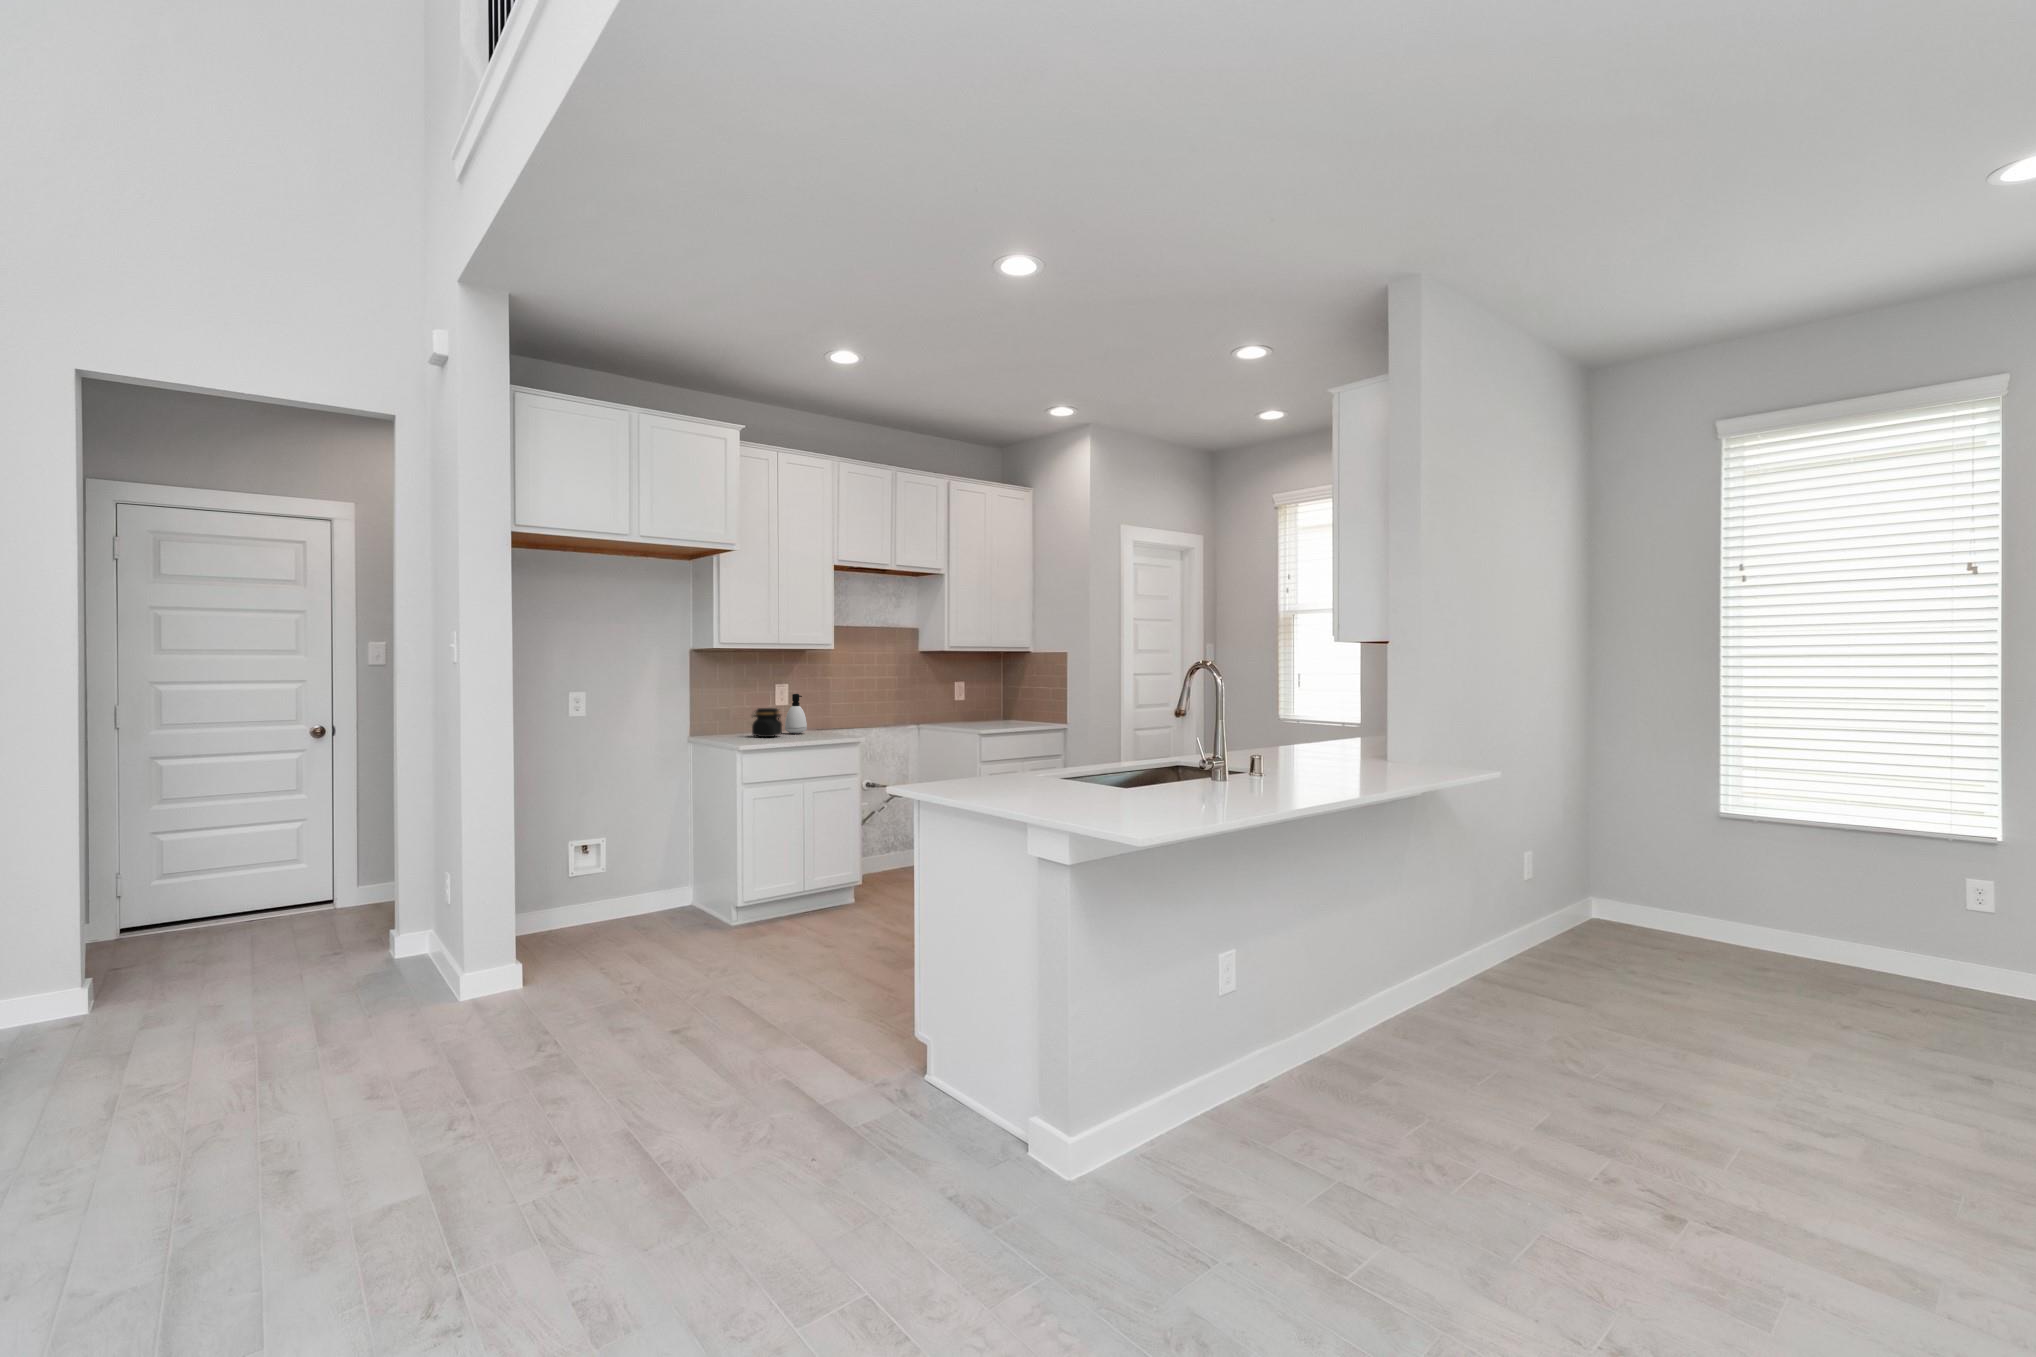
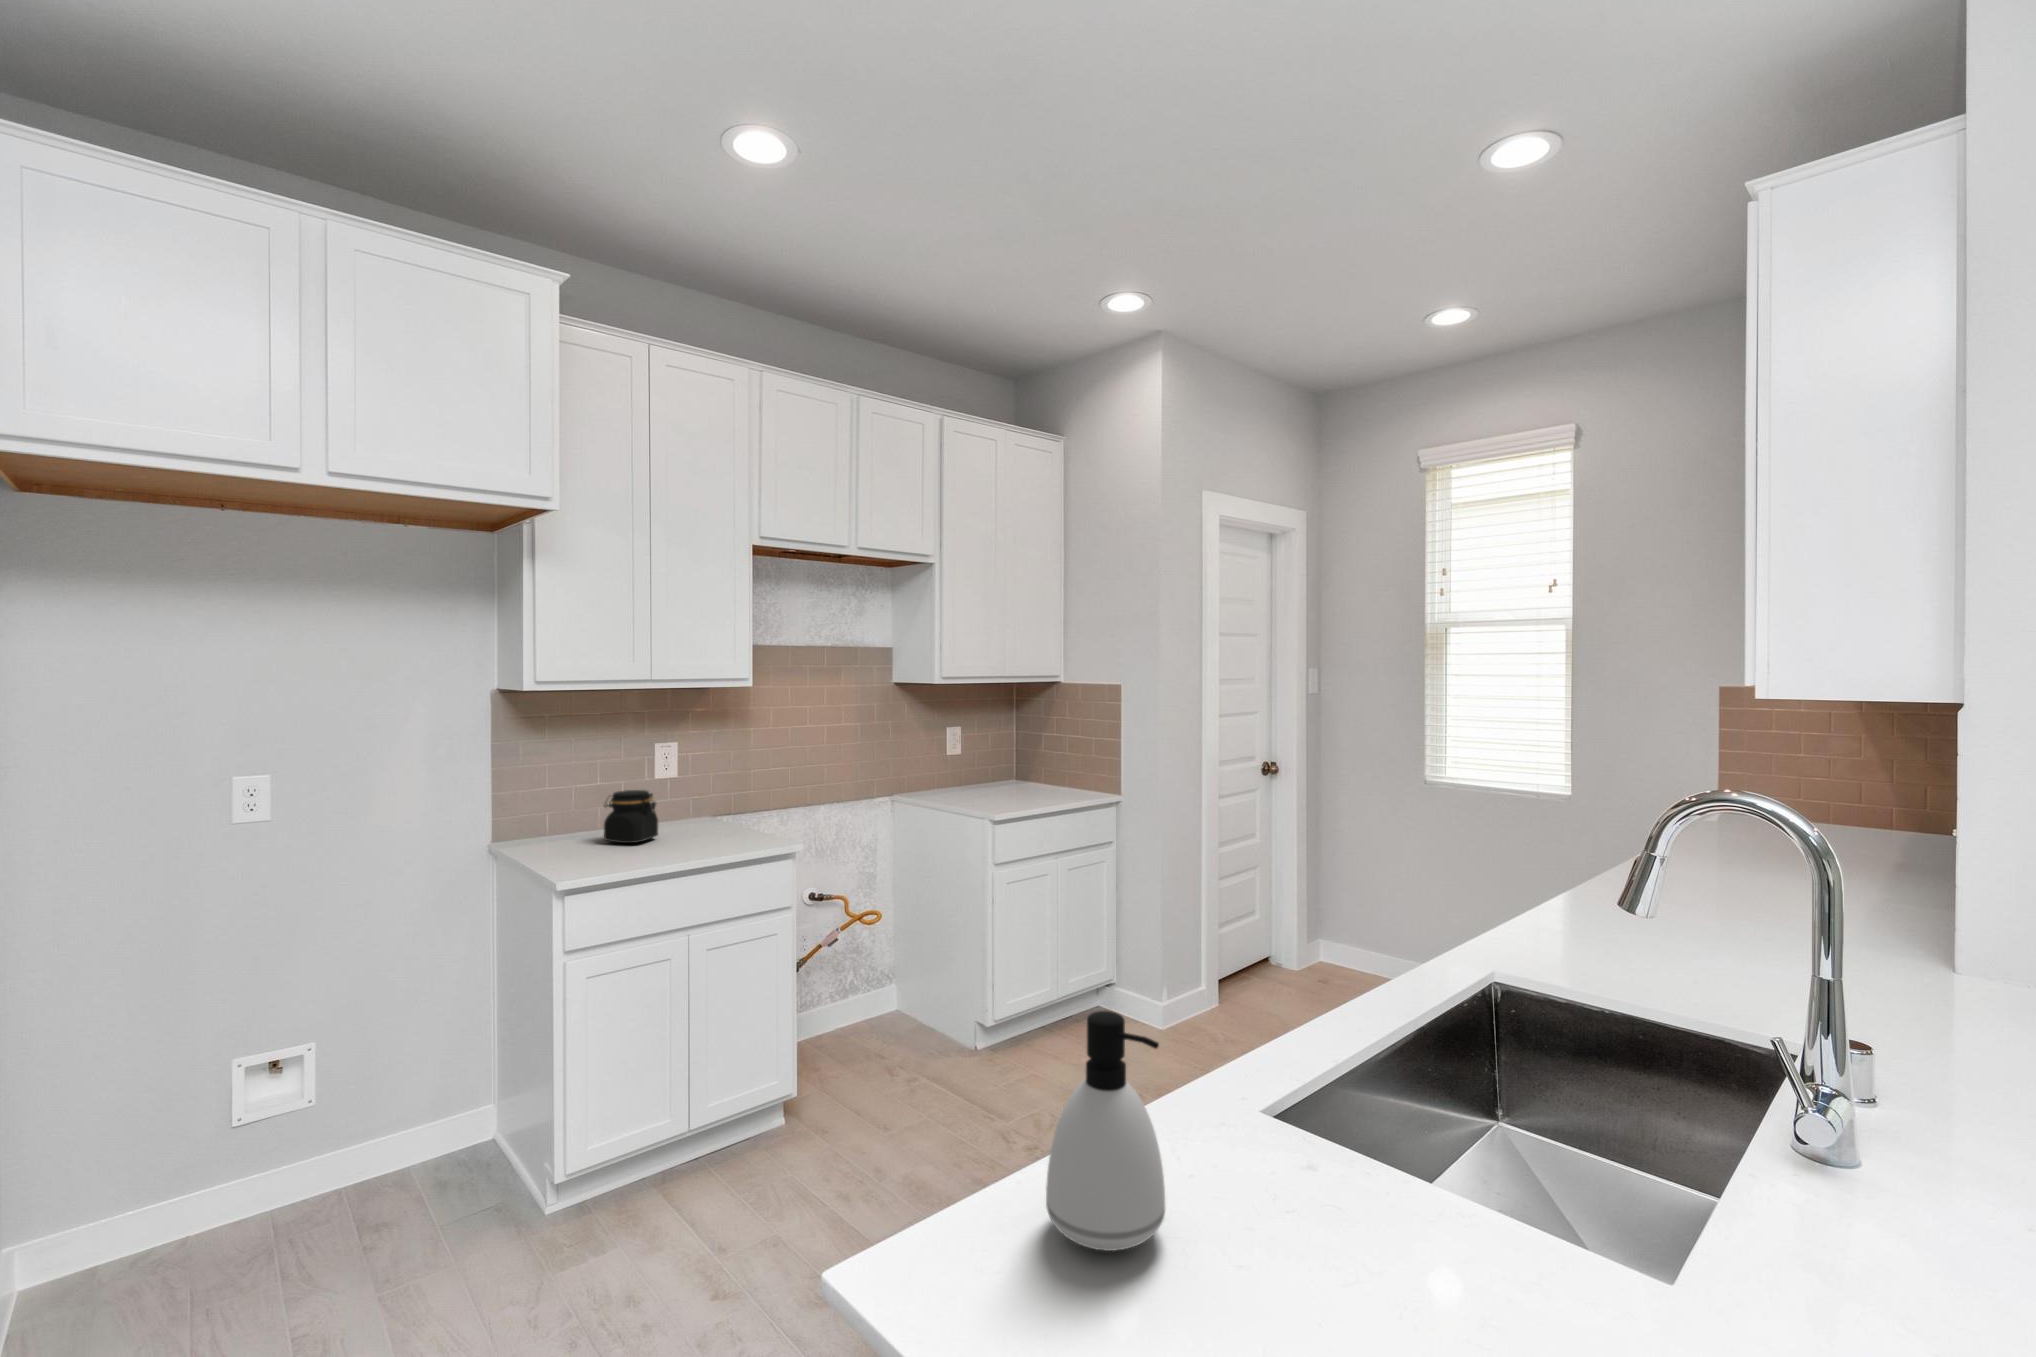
soap dispenser: present [785,694,807,734] -> present [1046,1011,1165,1251]

